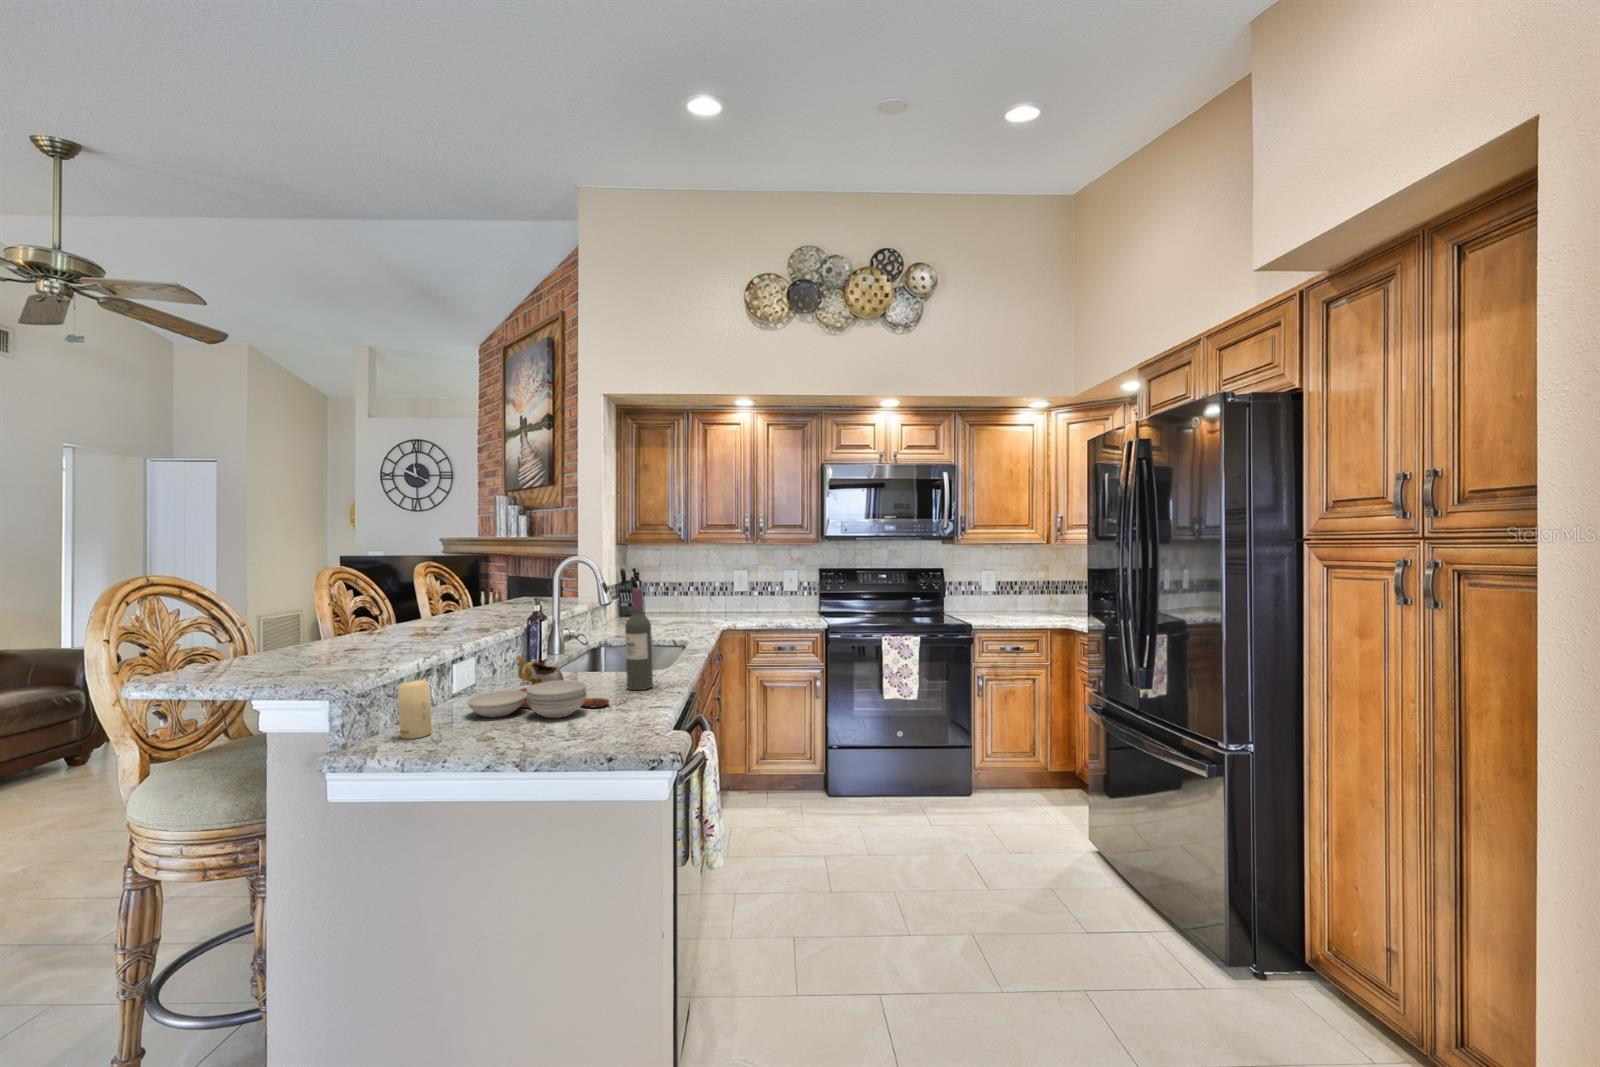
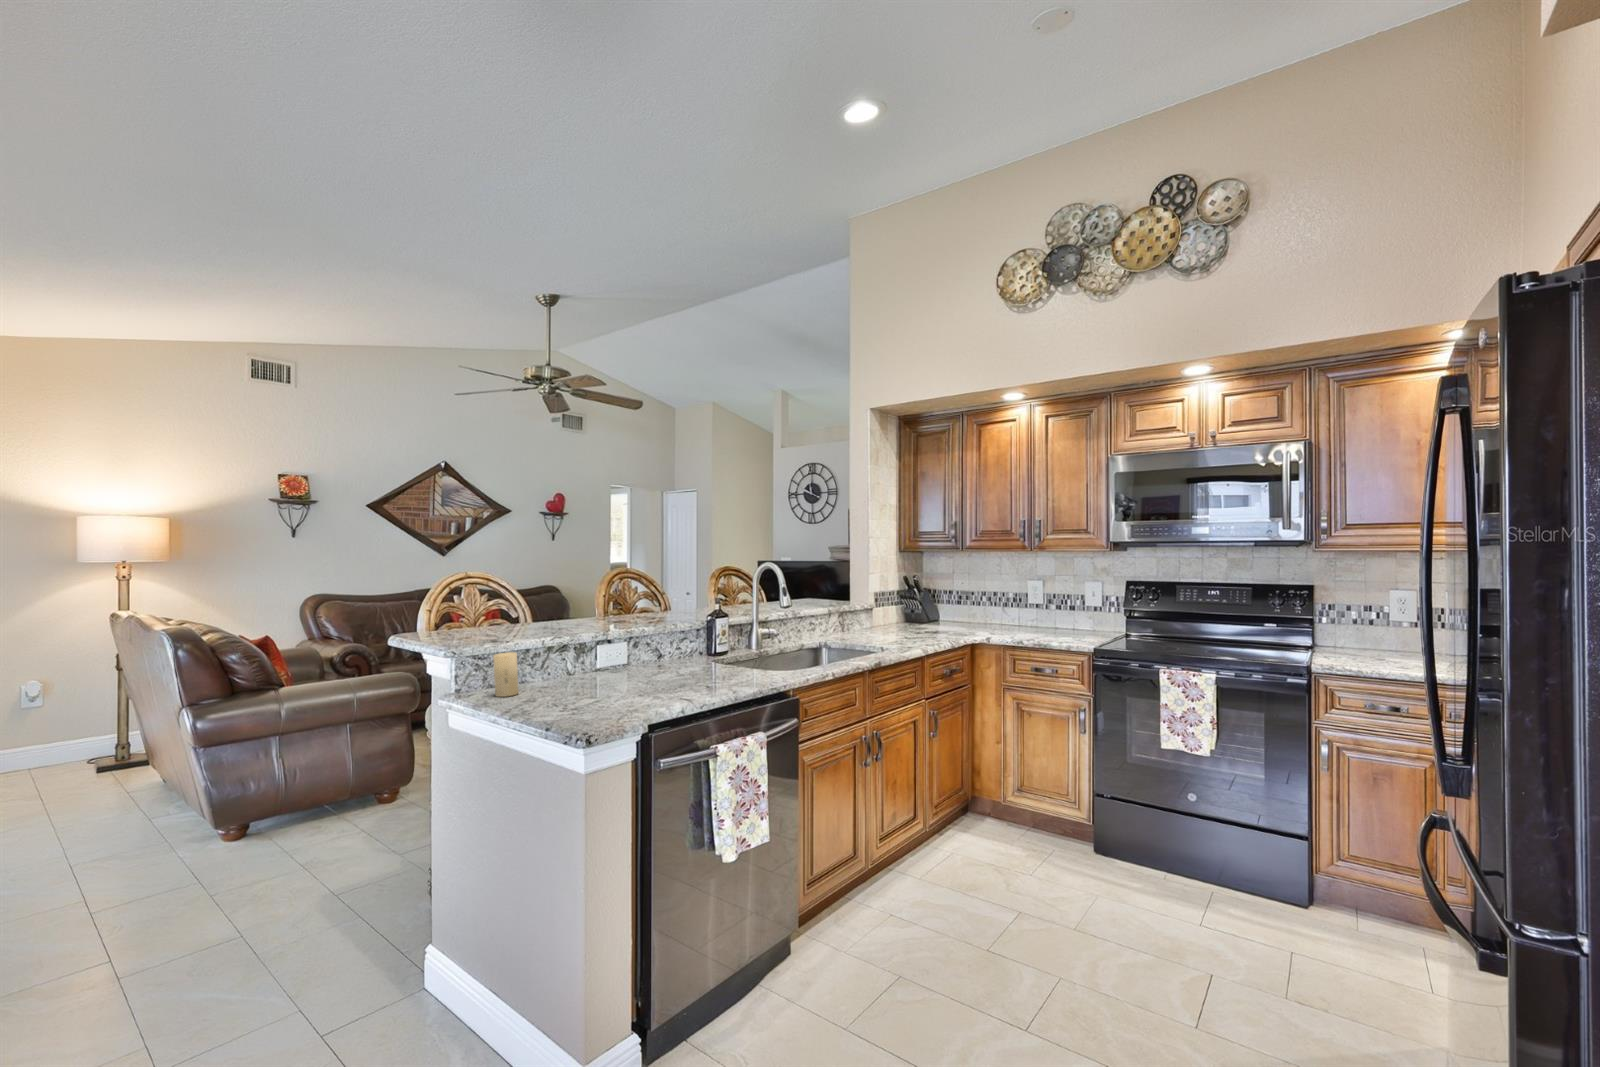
wine bottle: present [625,589,653,690] -> none [711,591,738,687]
cutting board: present [466,656,609,718] -> none [561,643,668,699]

